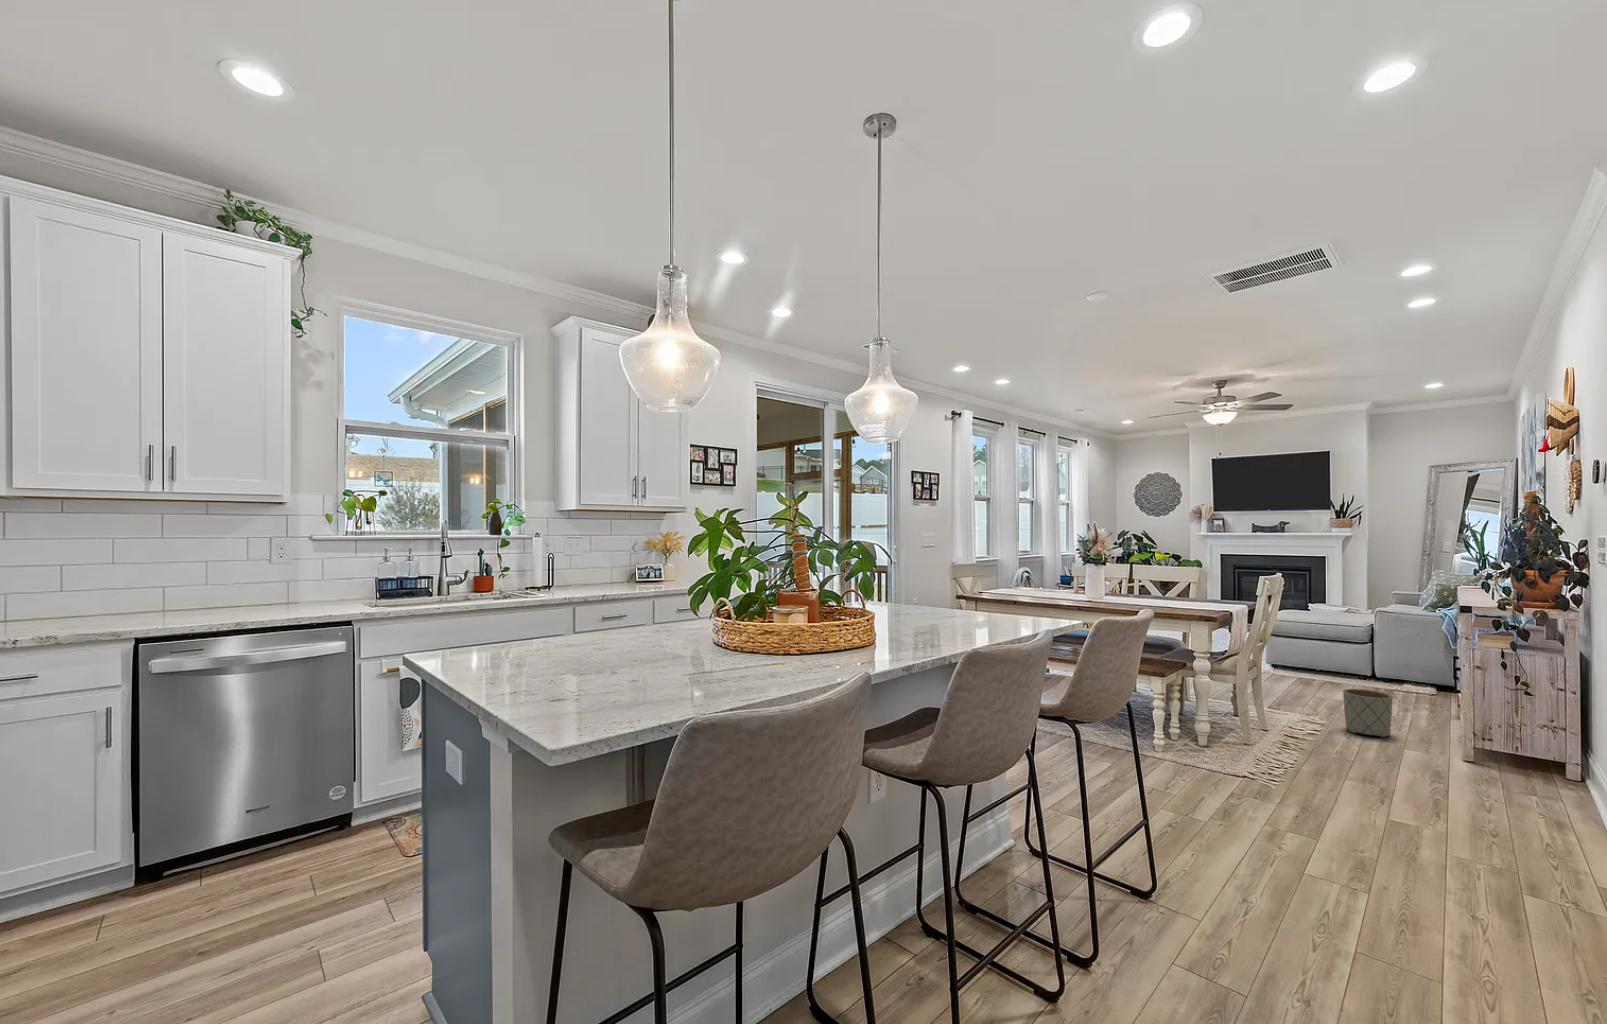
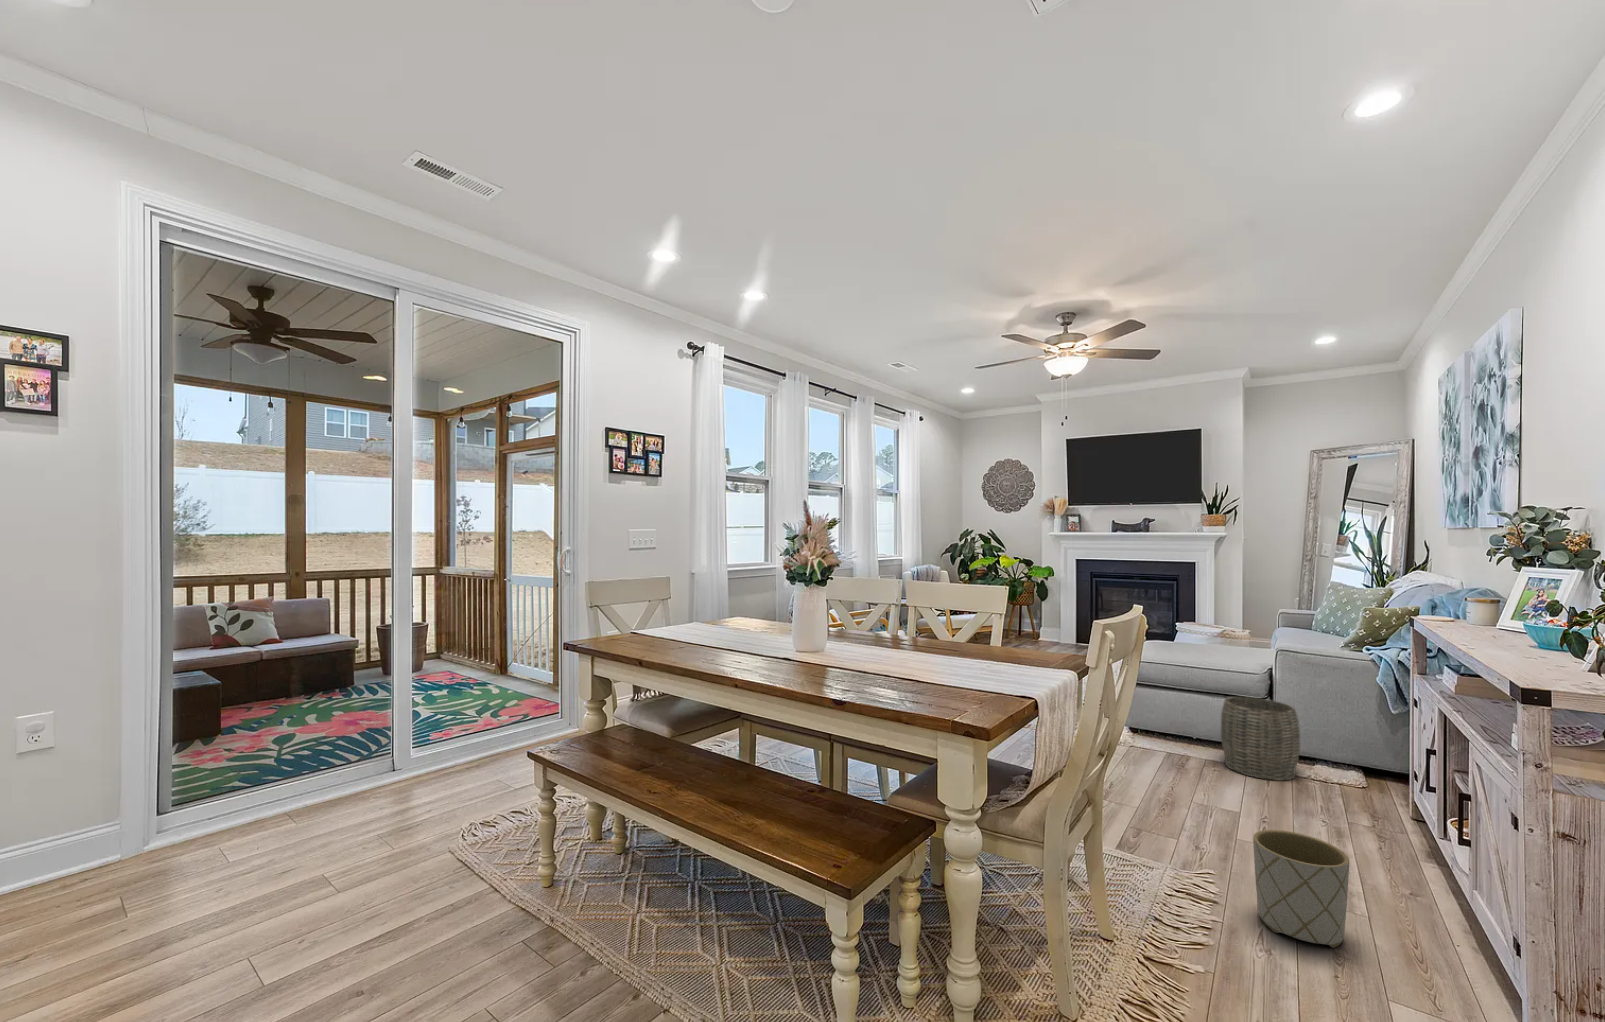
woven basket: none [1337,641,1390,690] -> present [1221,697,1300,780]

